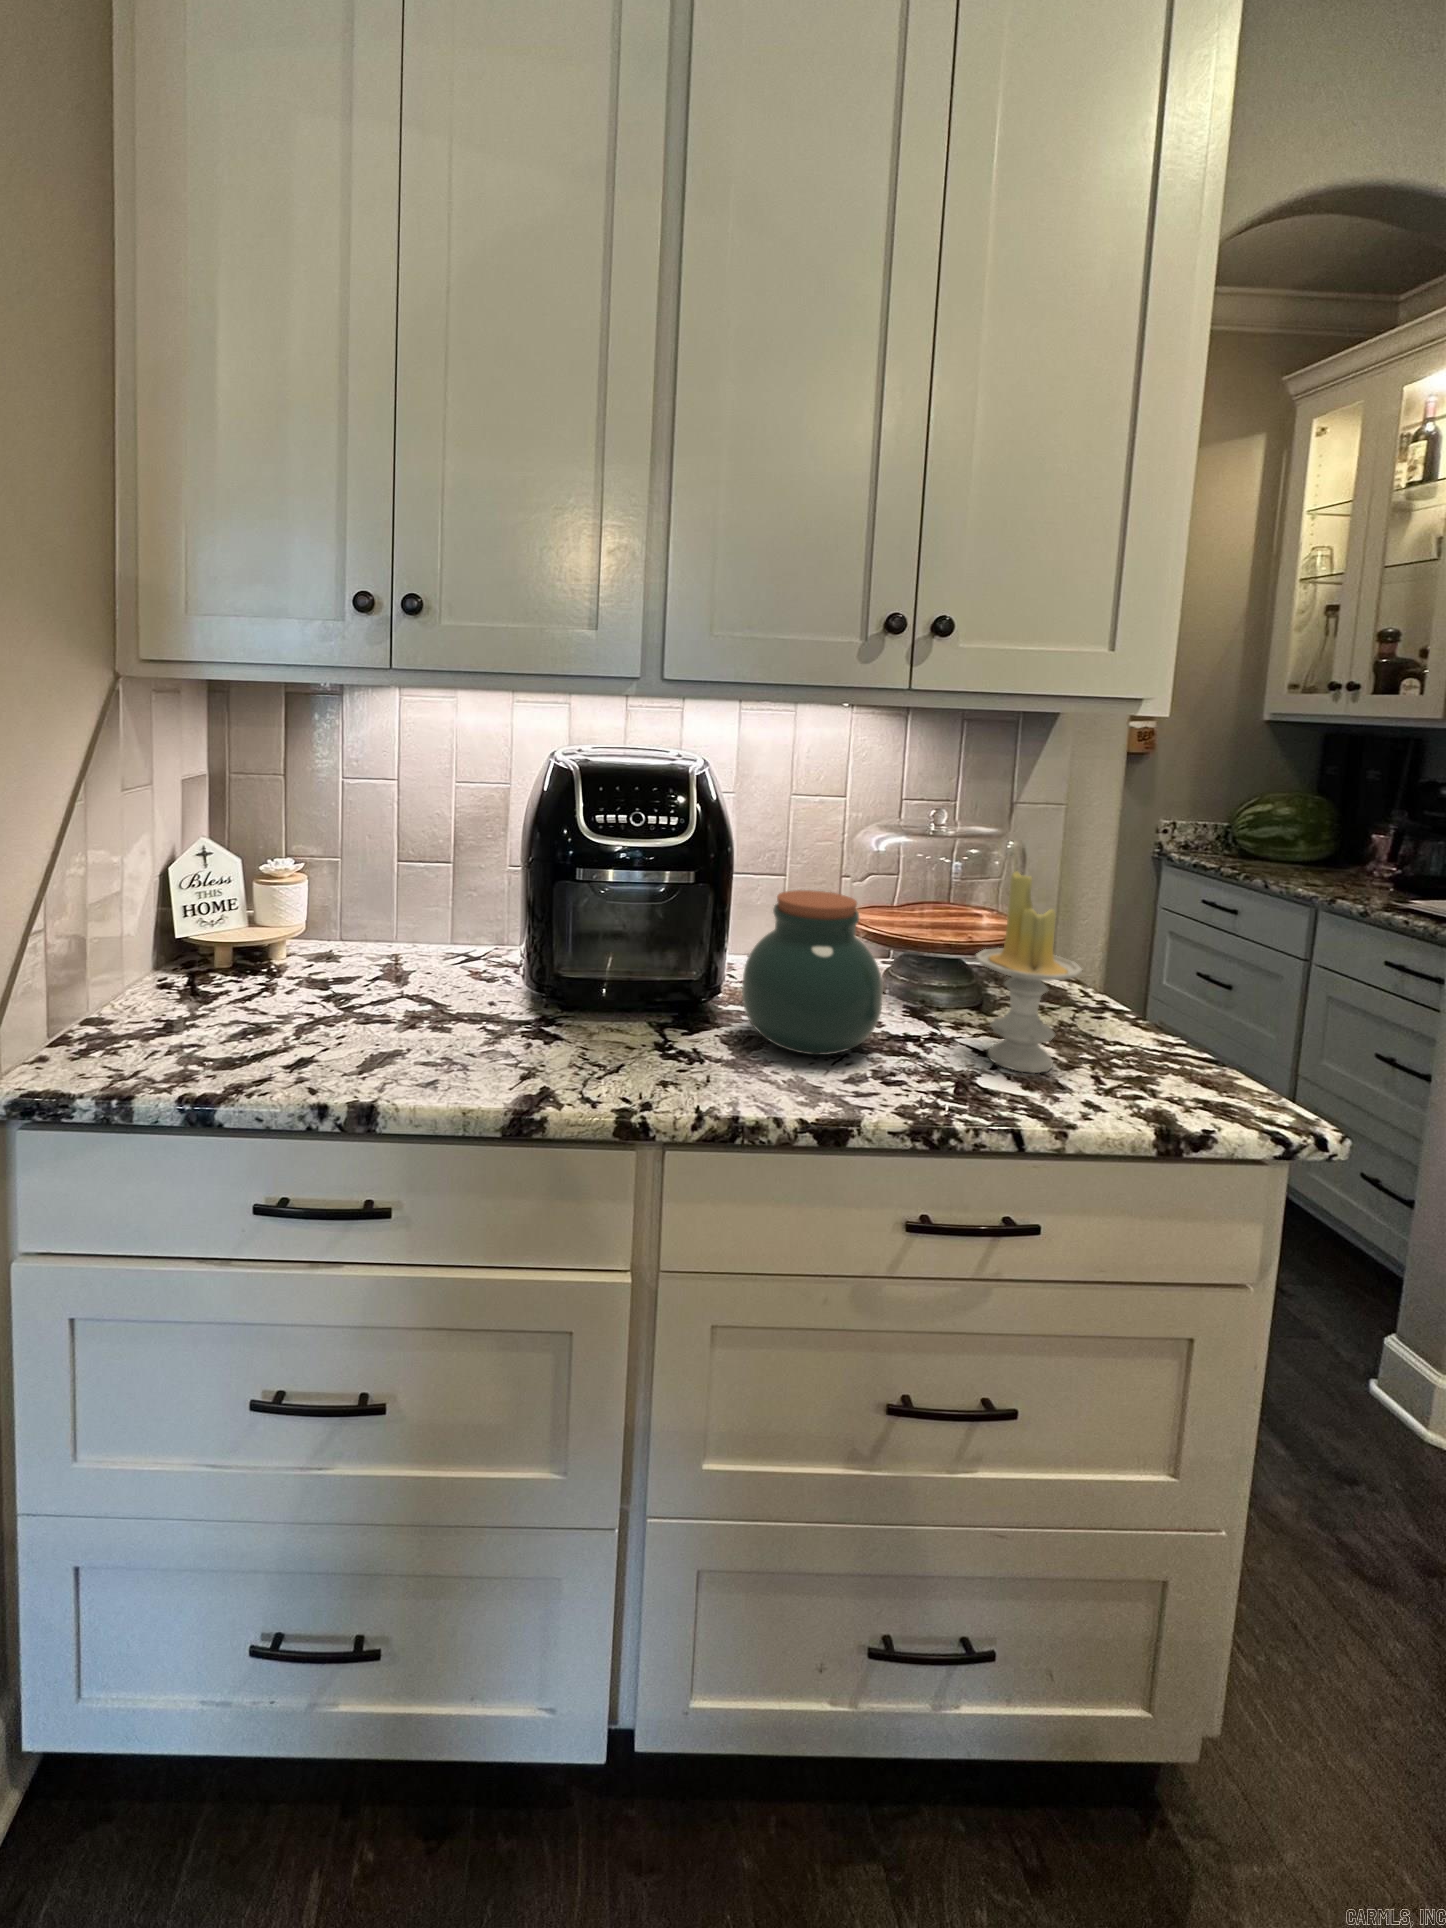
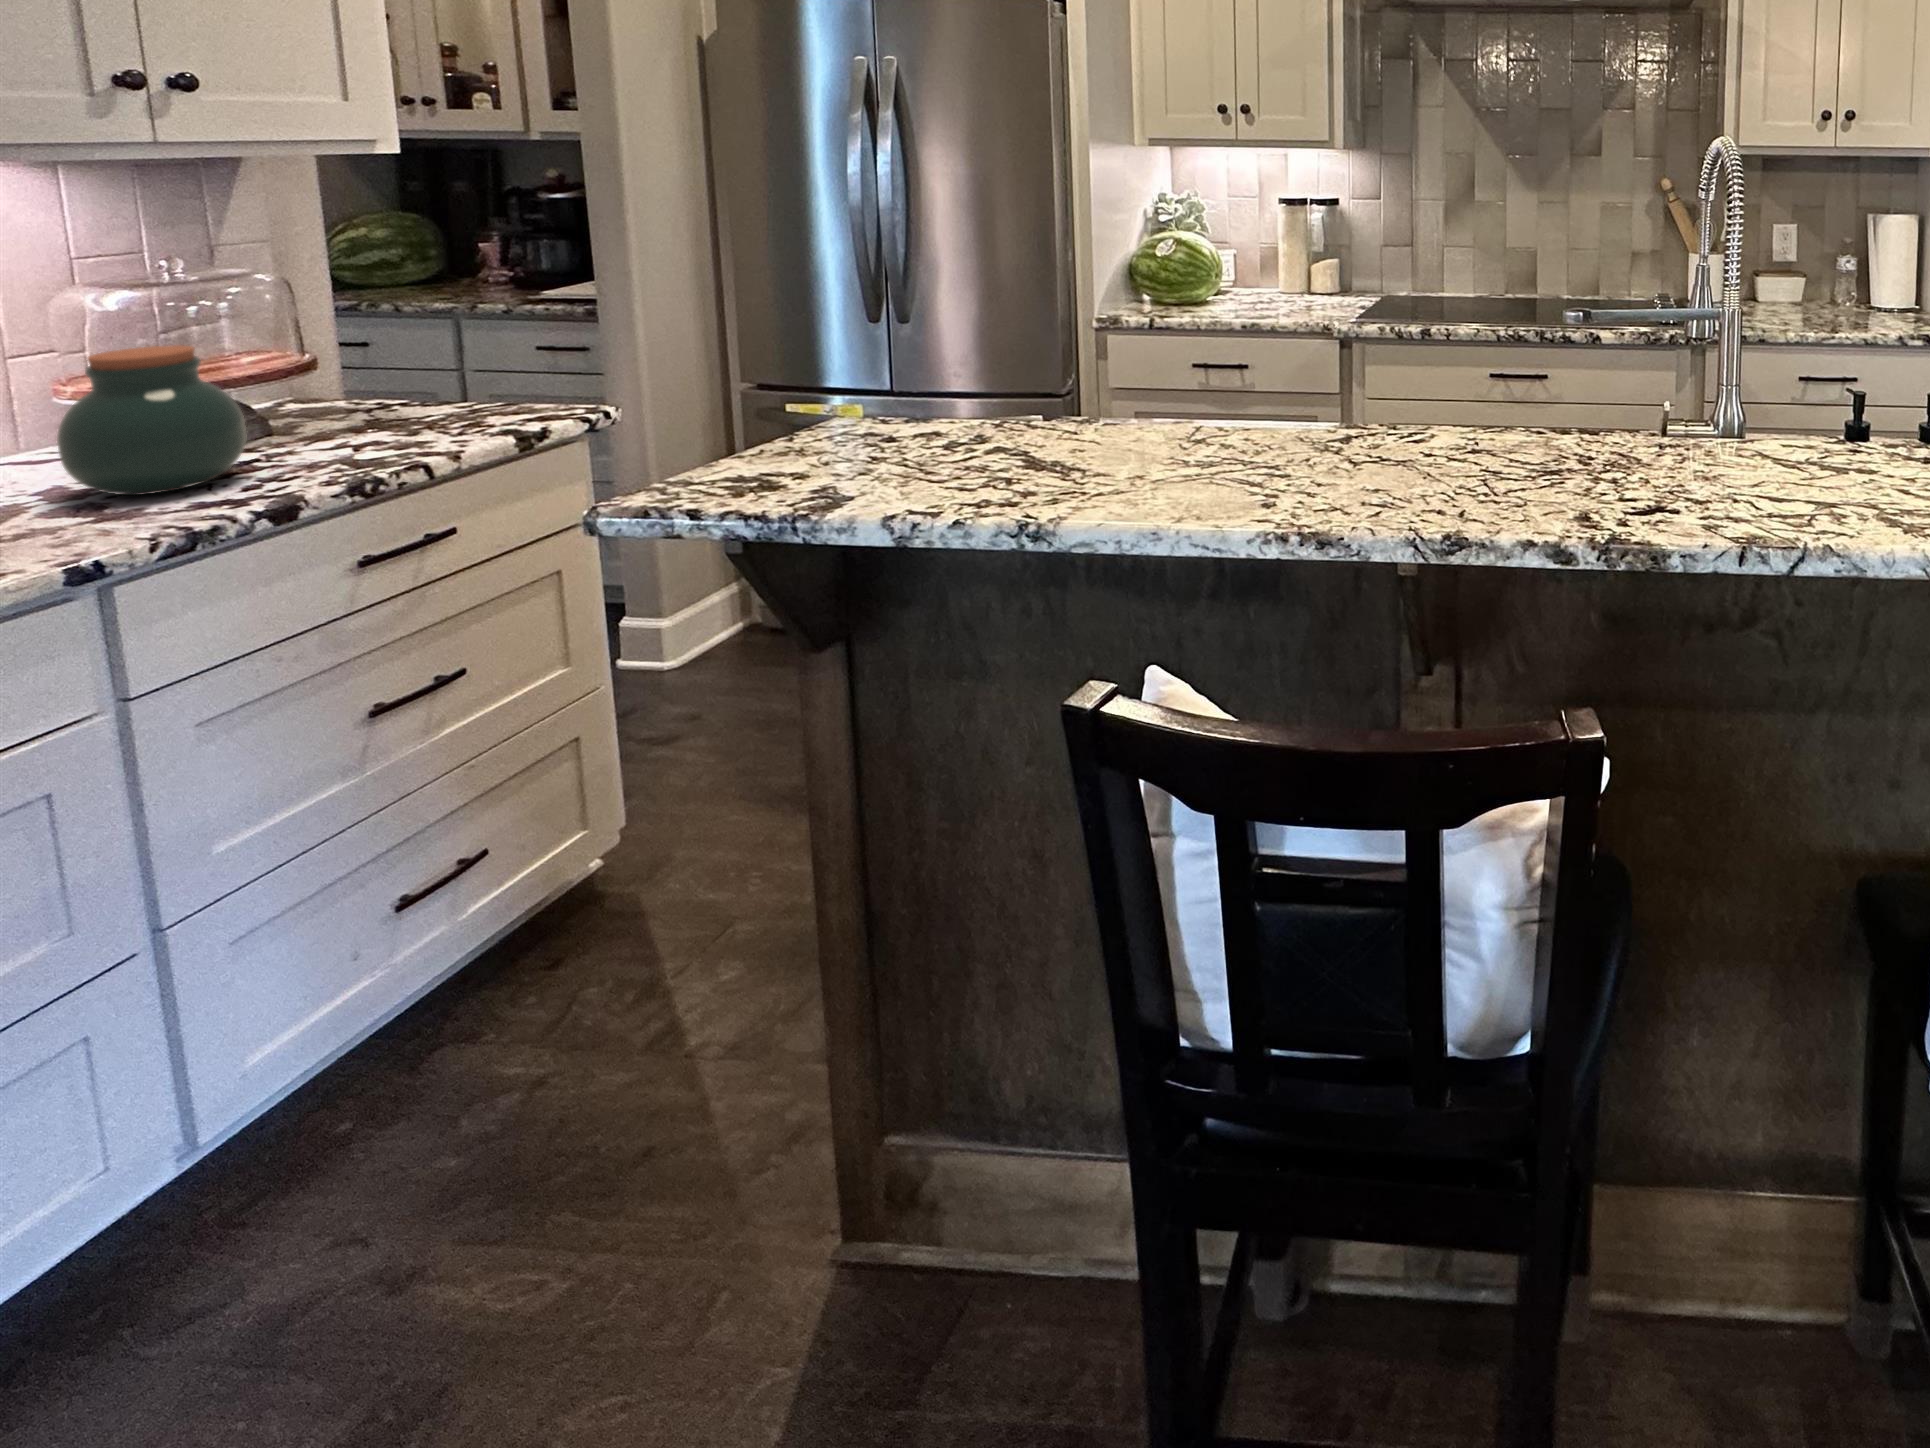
candle: present [976,872,1082,1073] -> none [313,292,416,446]

